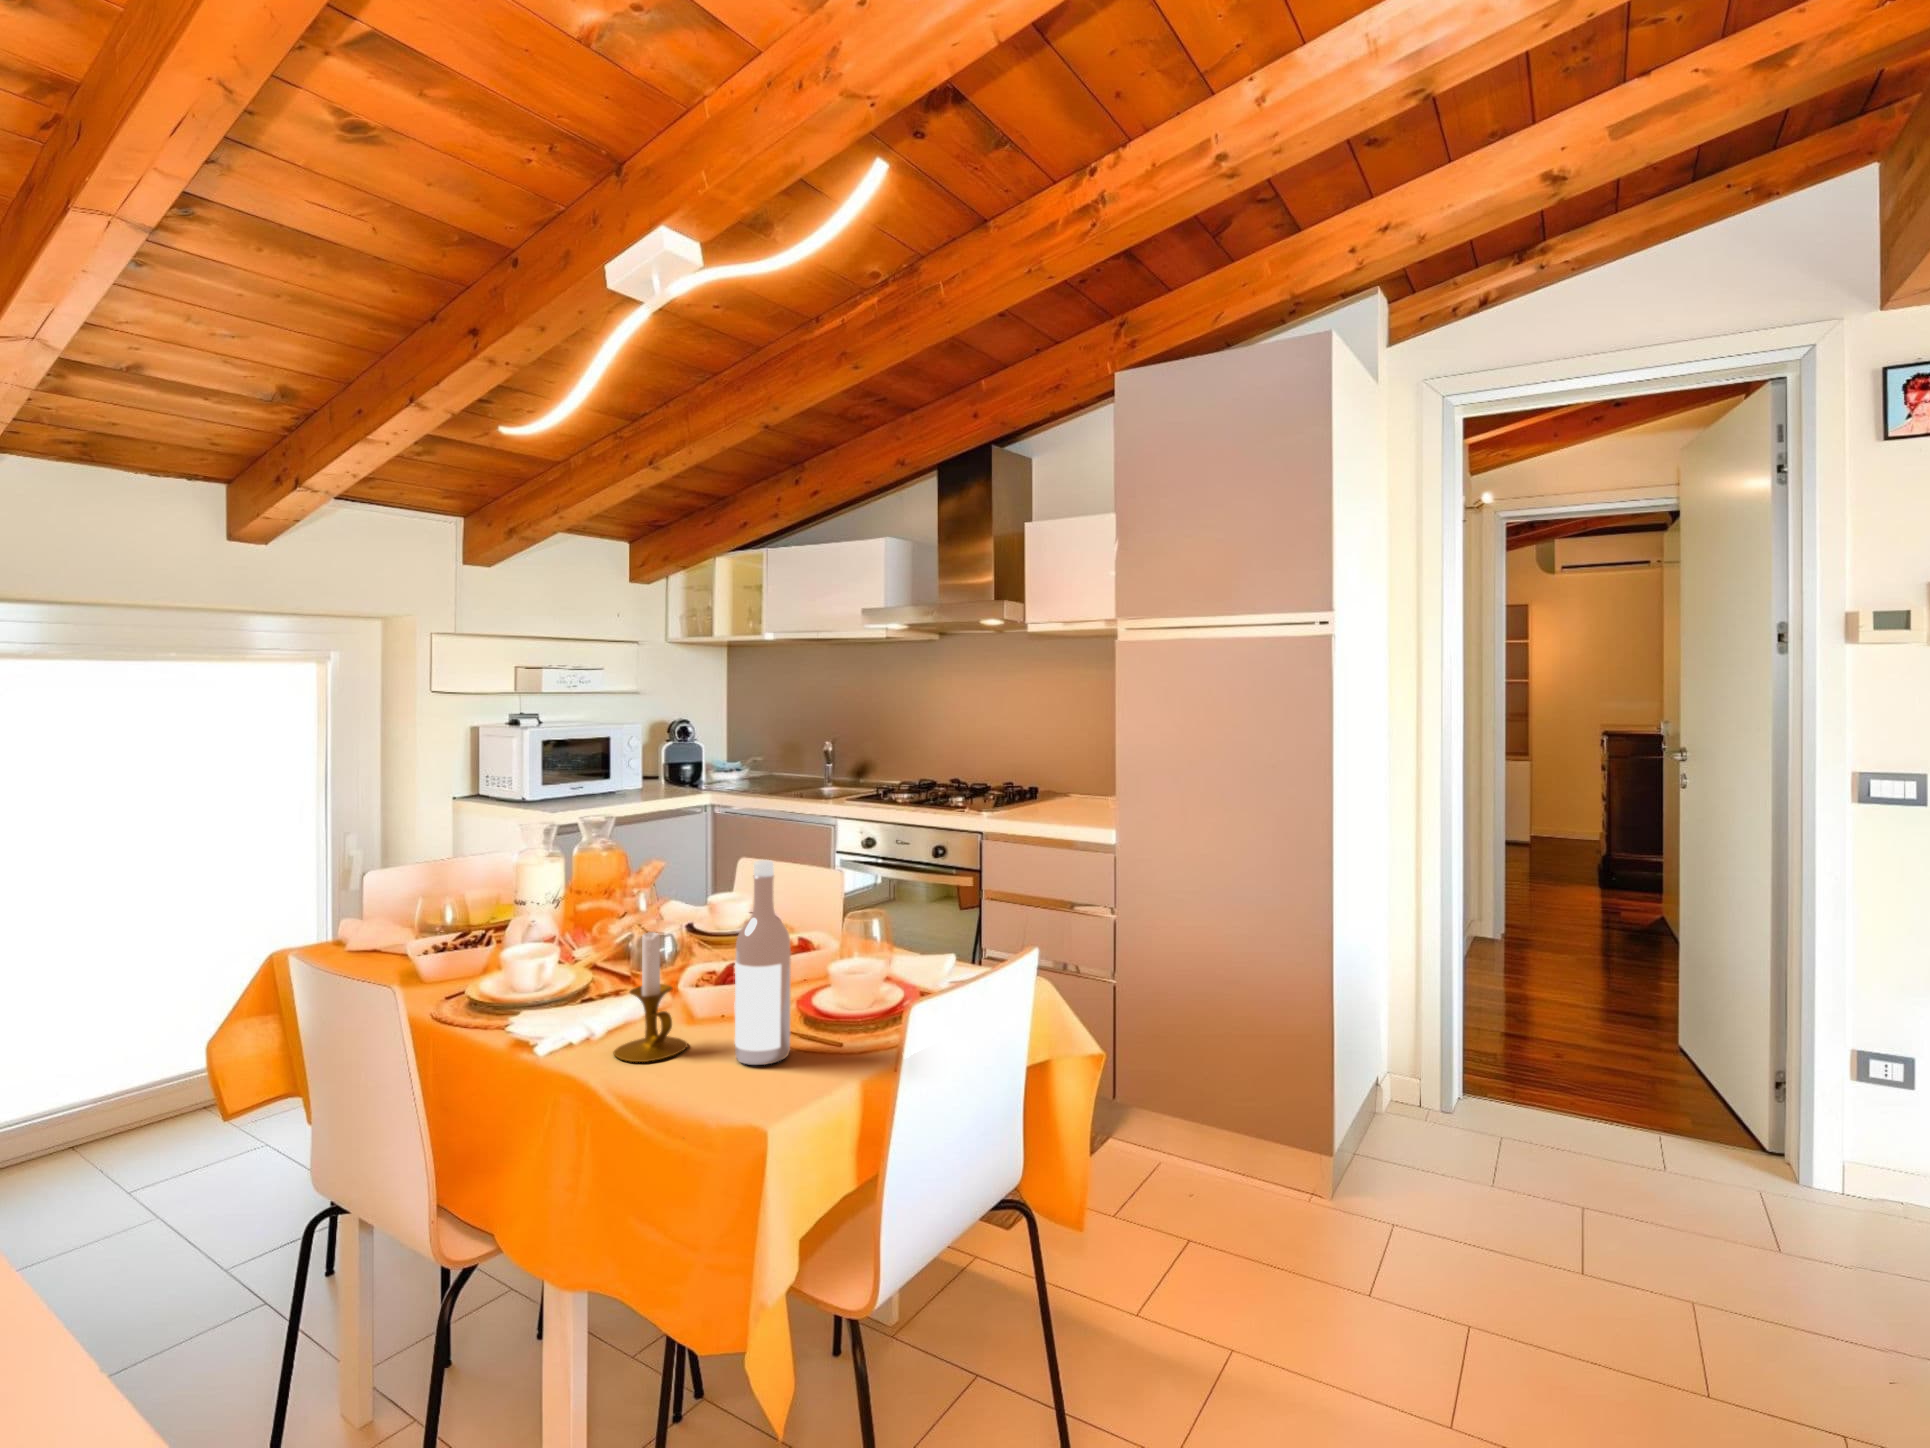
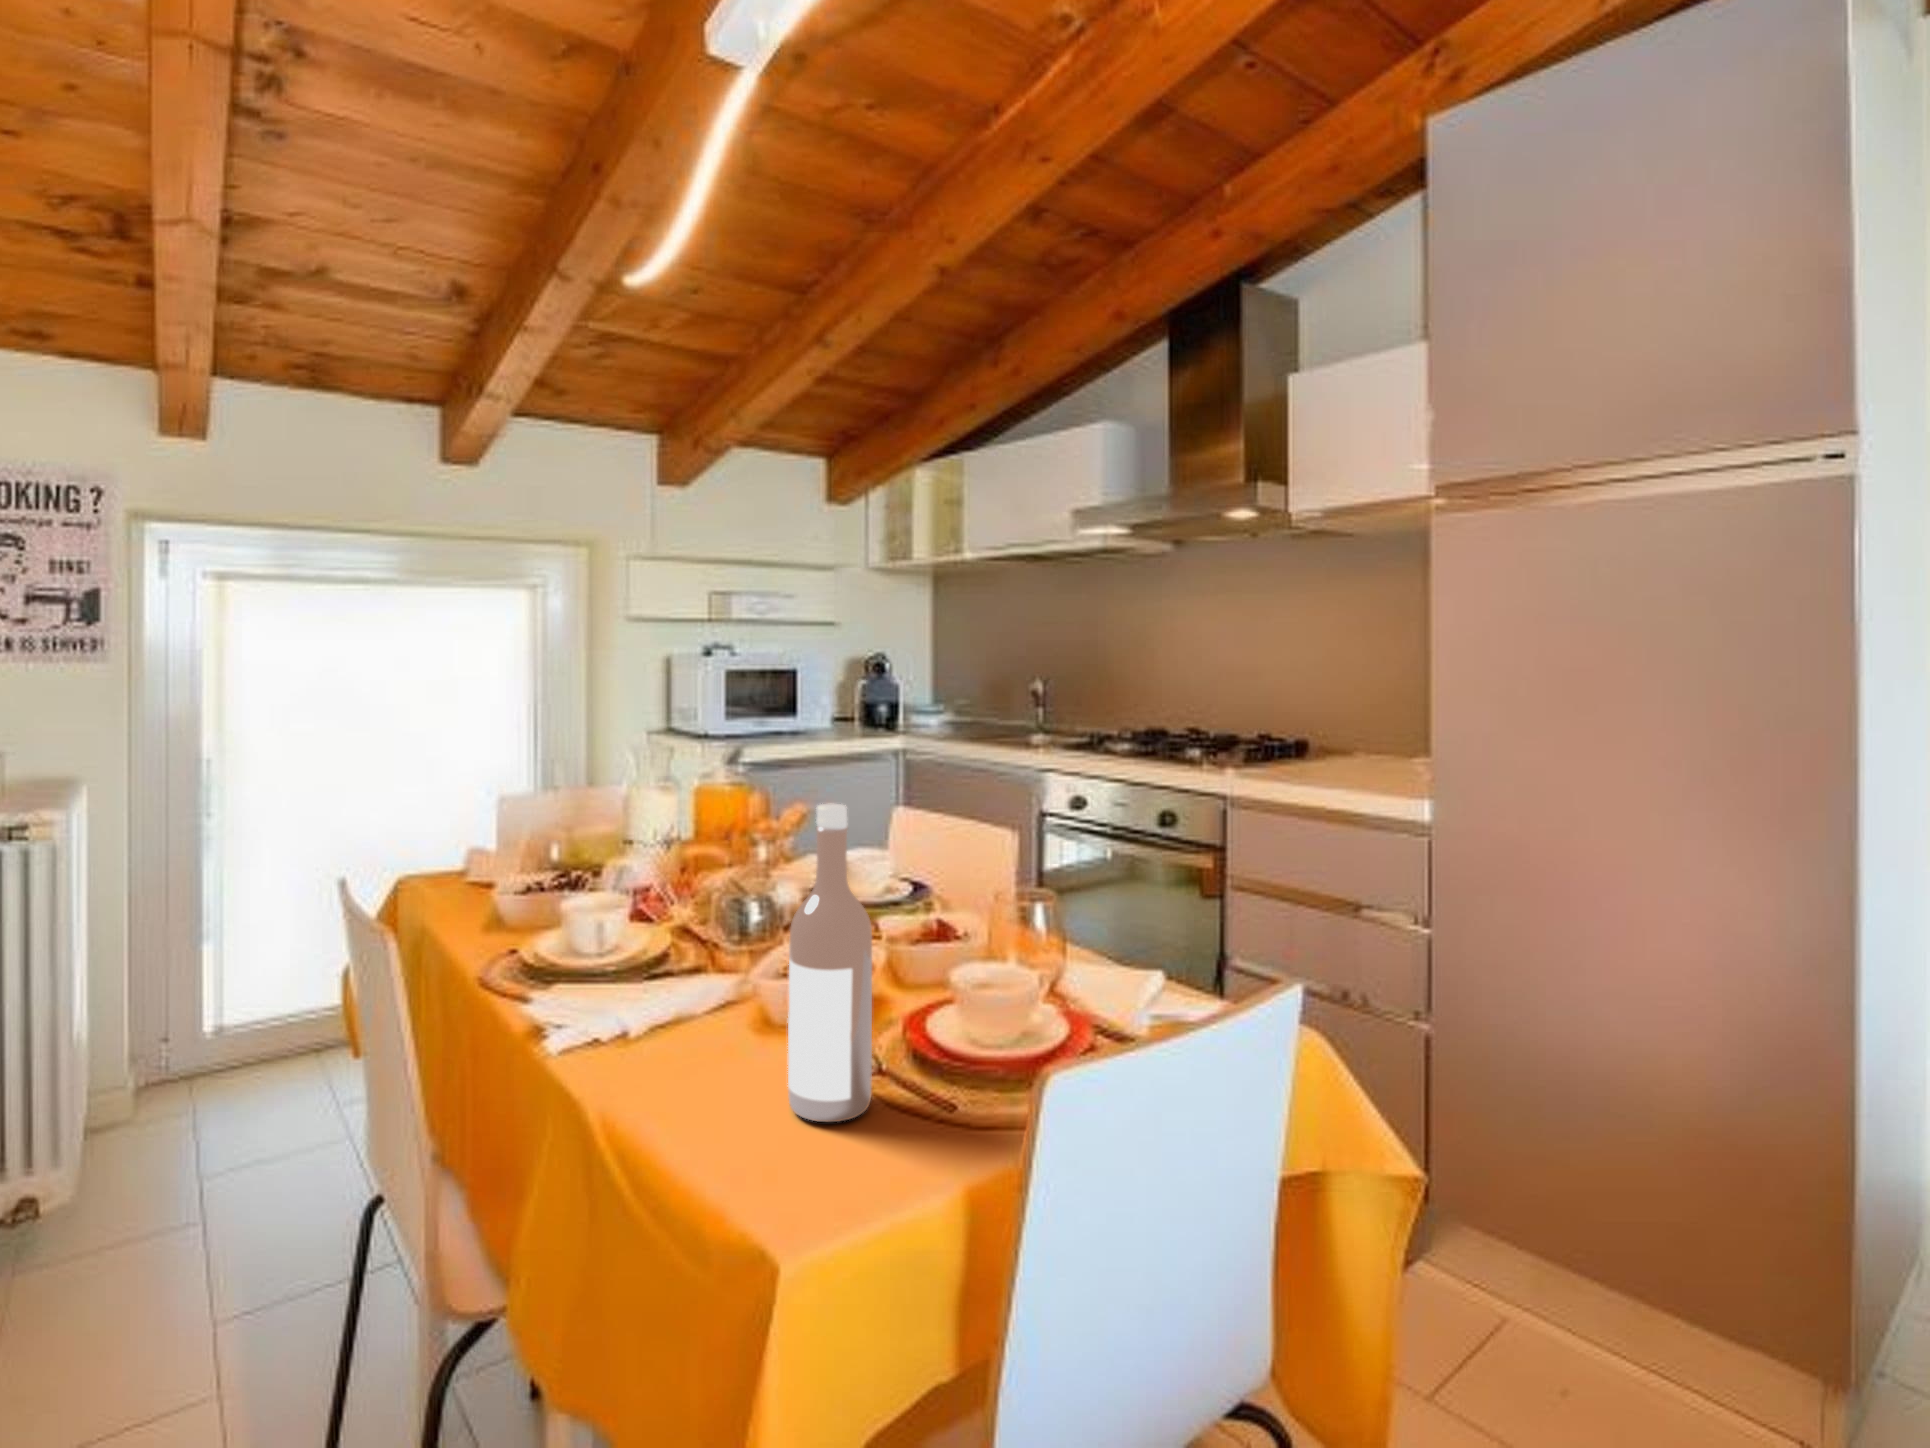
candlestick: present [614,932,688,1062] -> none [635,899,738,1088]

